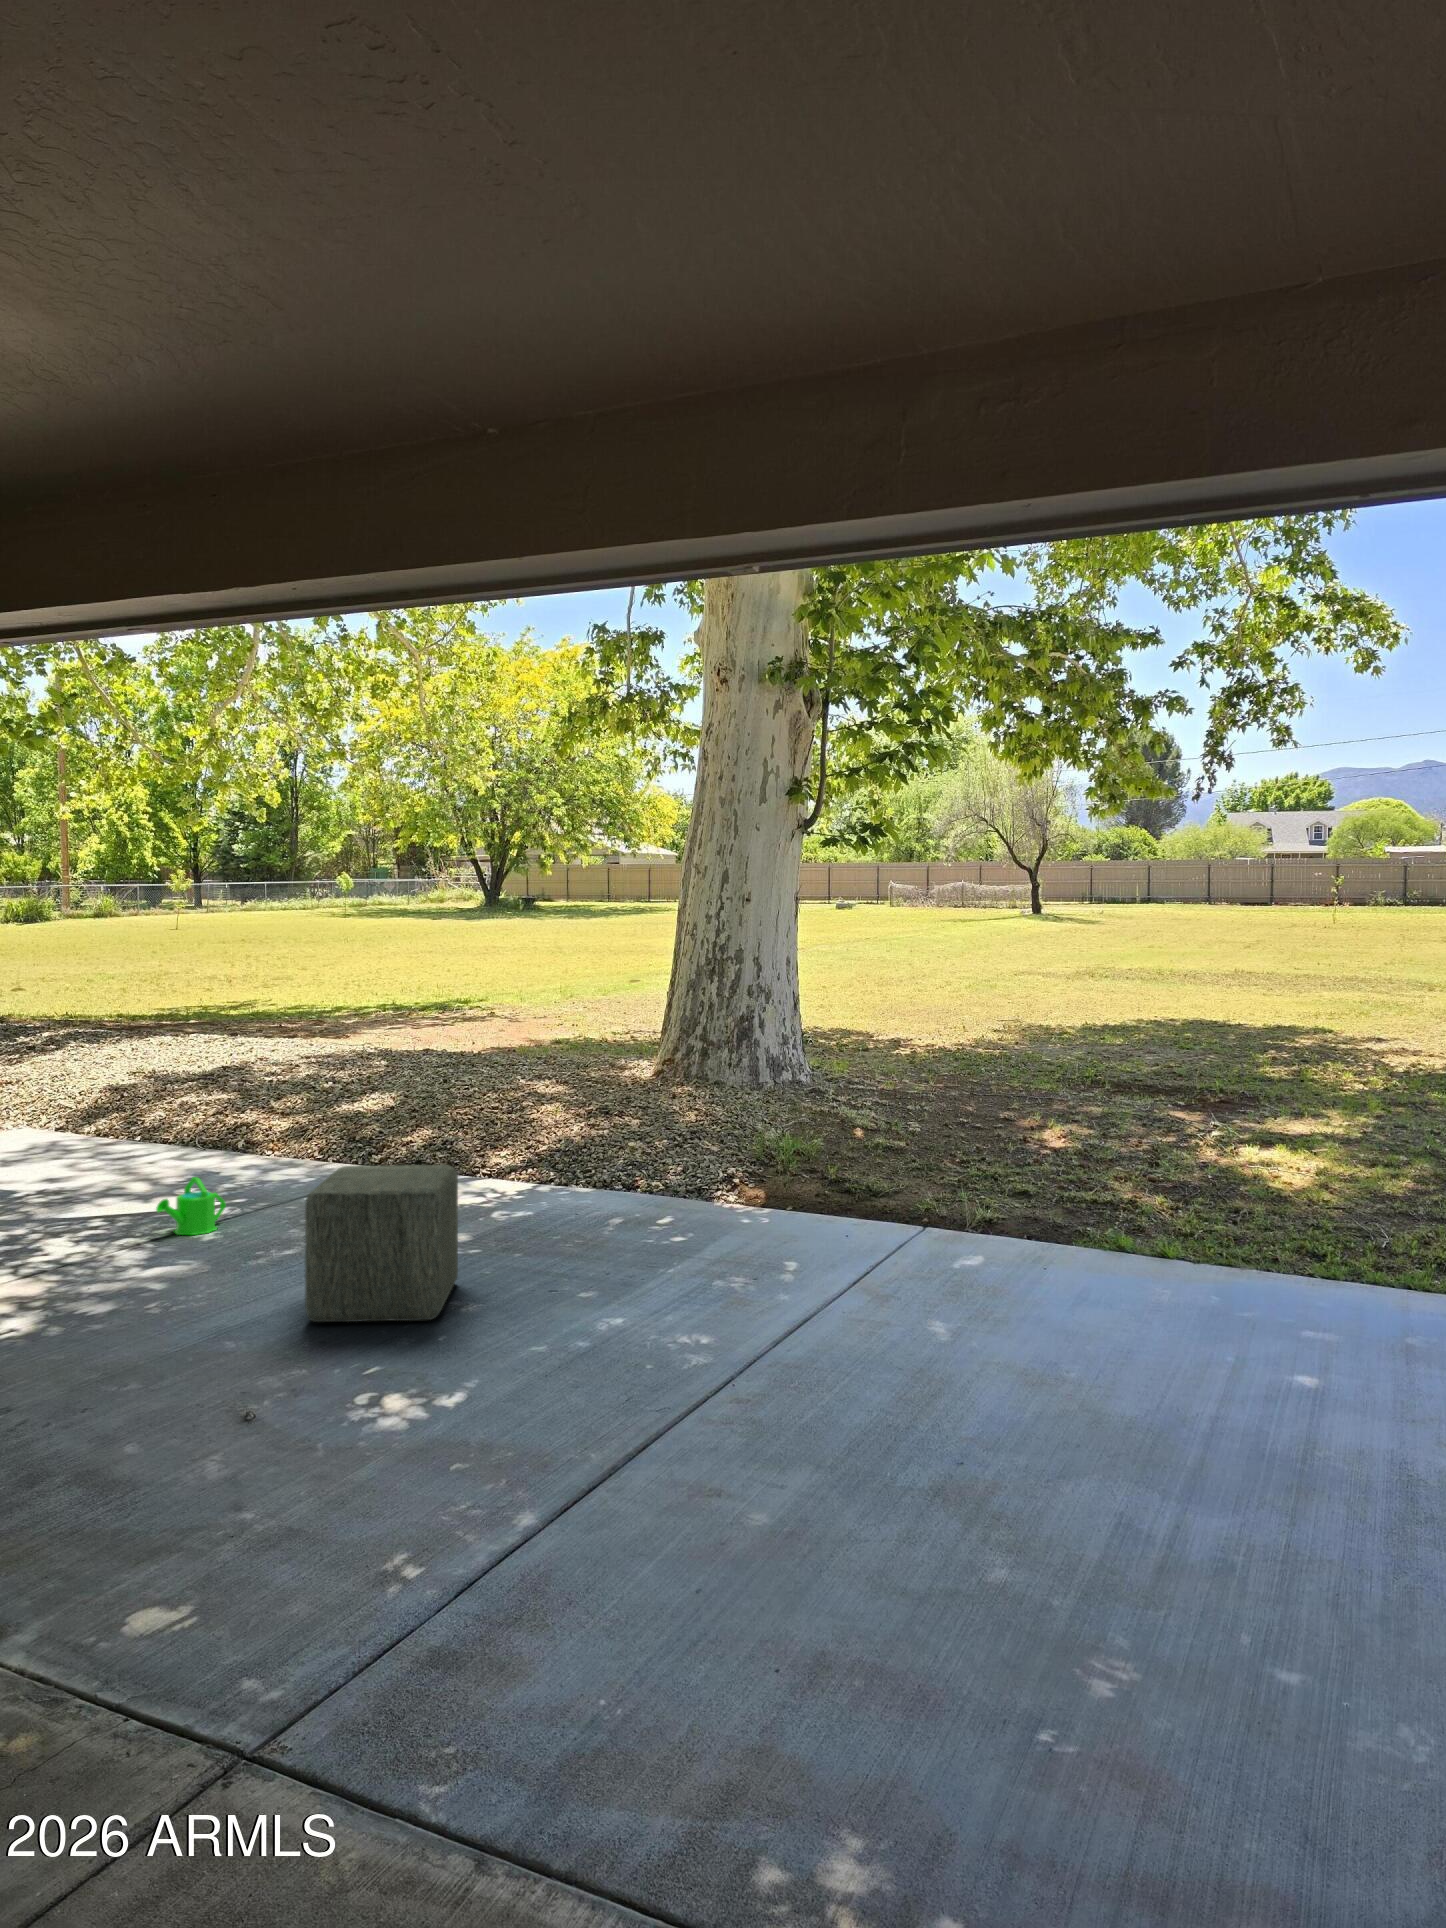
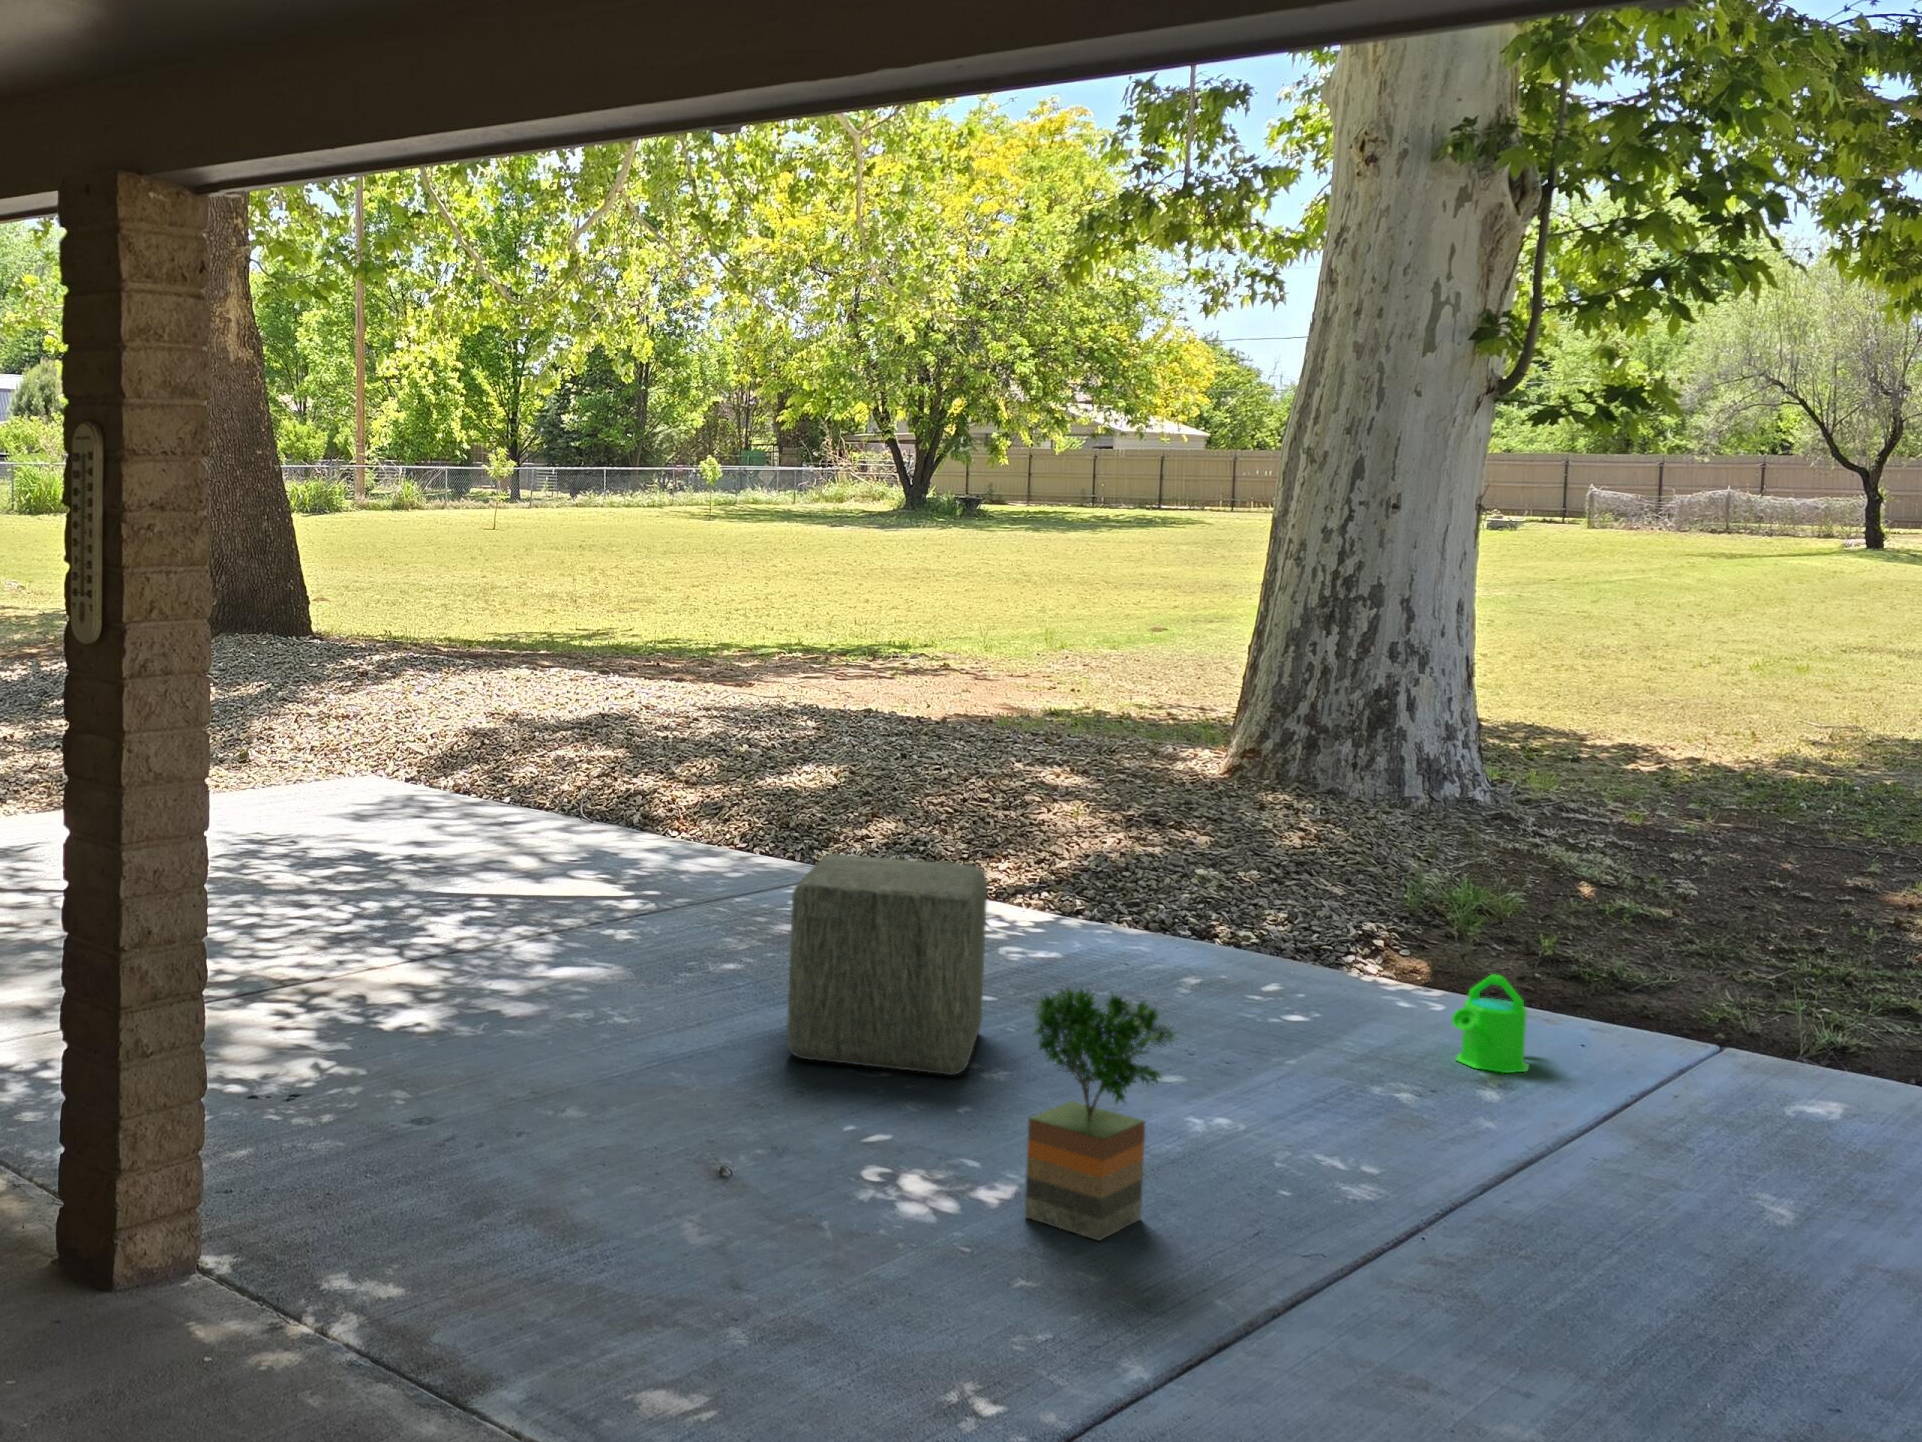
watering can: present [156,1177,226,1235] -> present [1452,974,1529,1073]
potted tree: none [454,1254,564,1439] -> present [1025,989,1177,1240]

